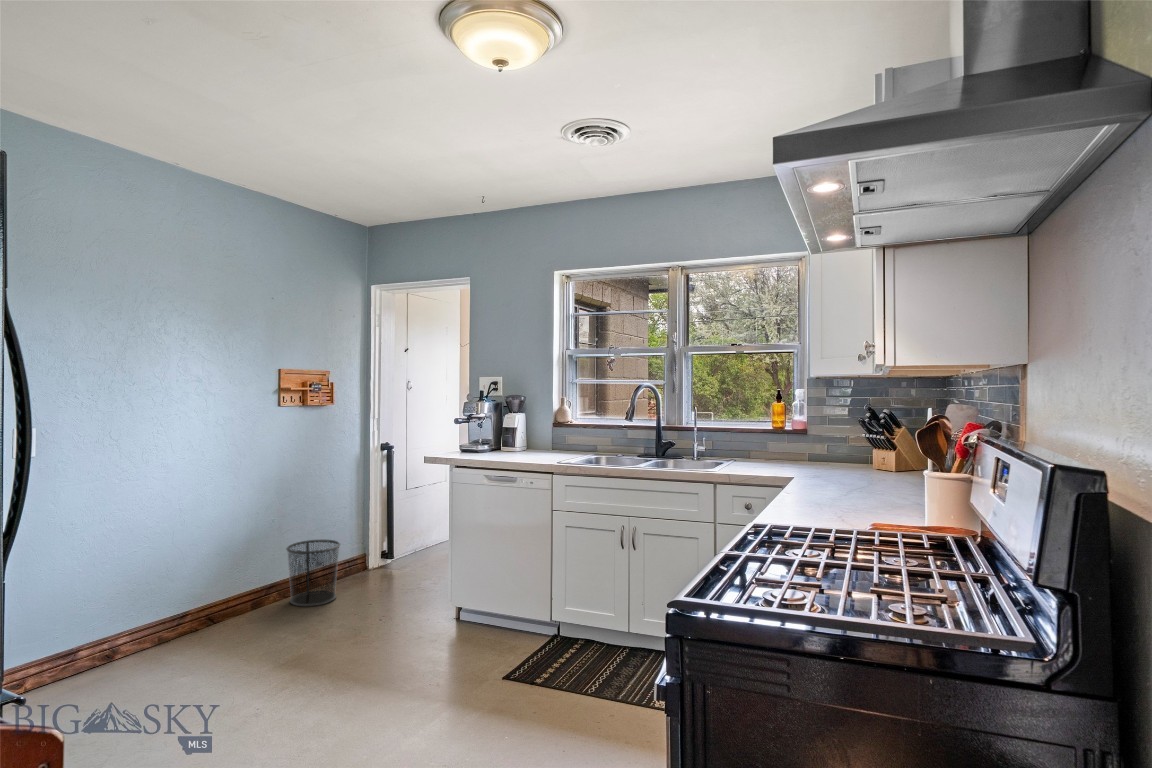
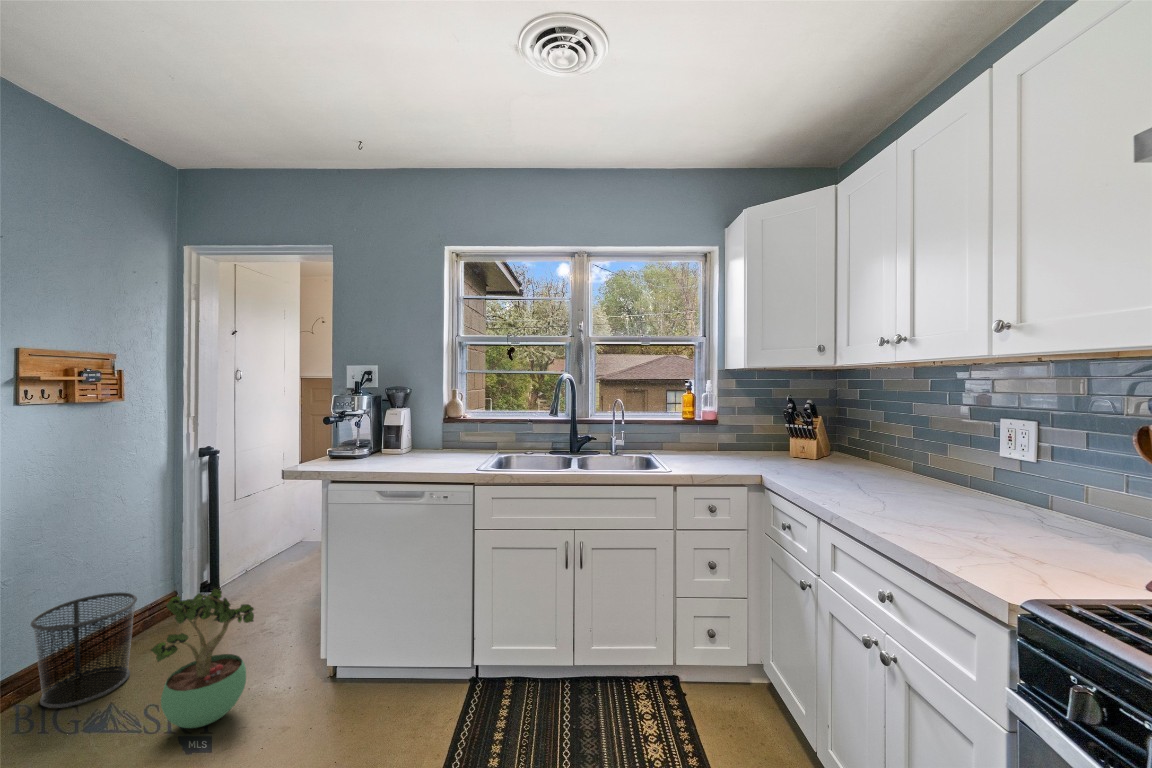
potted plant: none [348,533,407,626] -> present [151,588,254,728]

